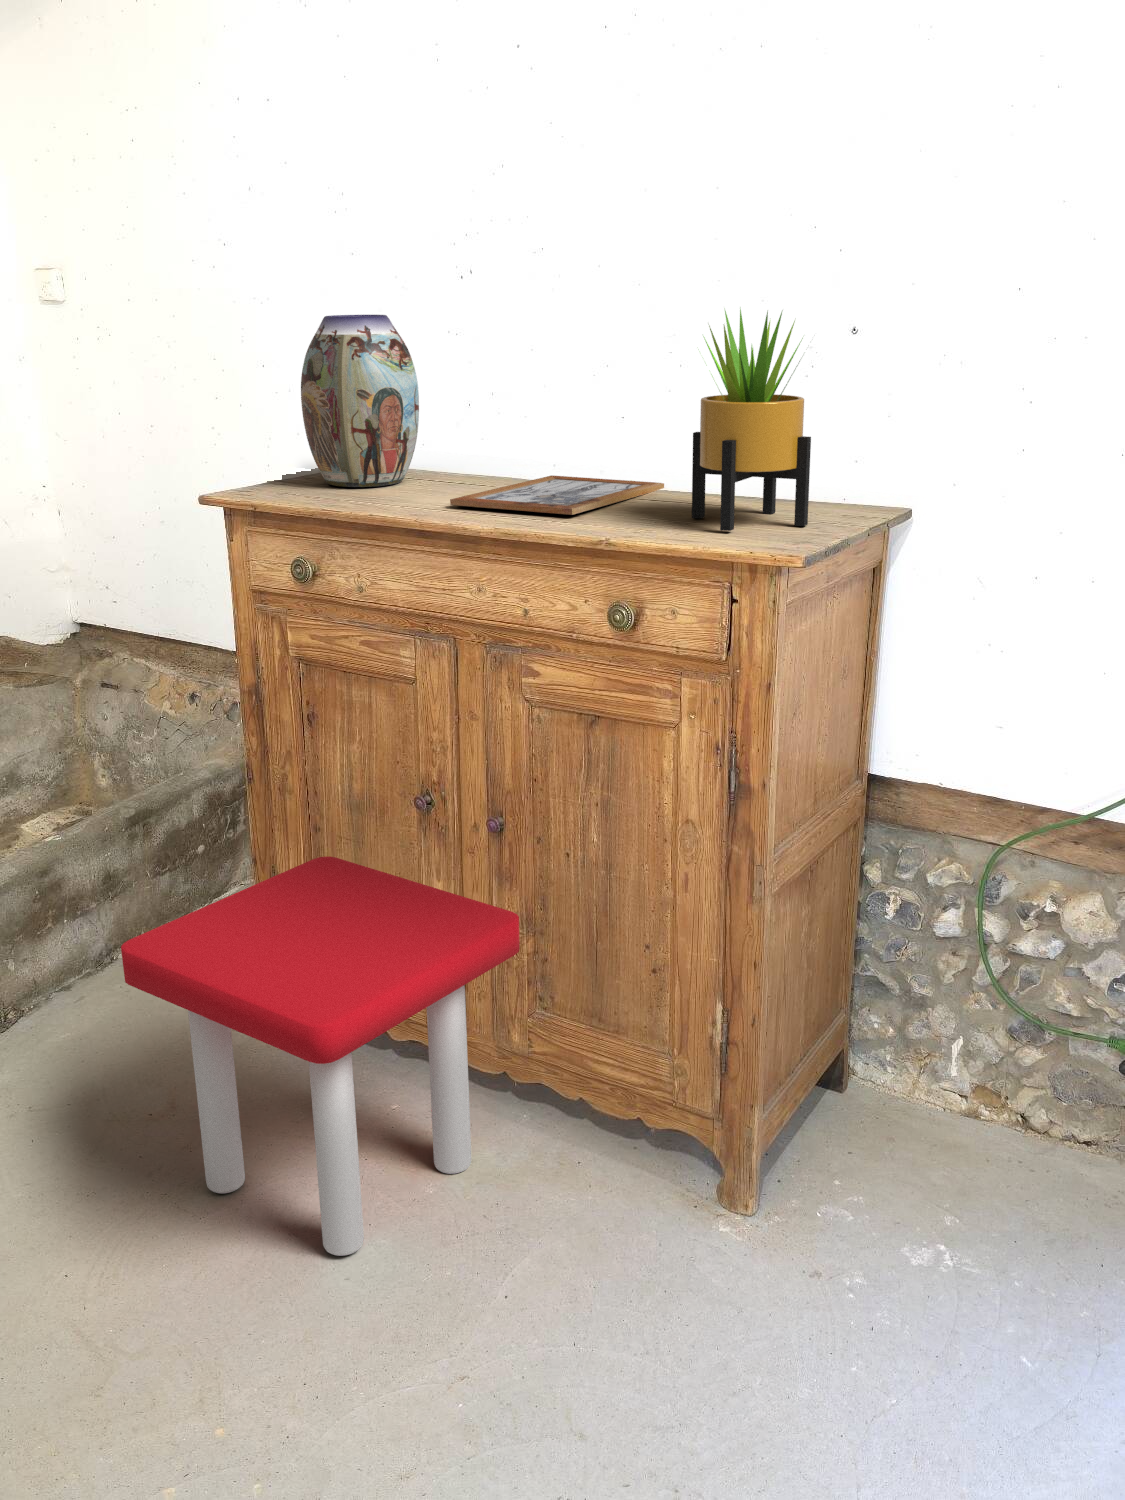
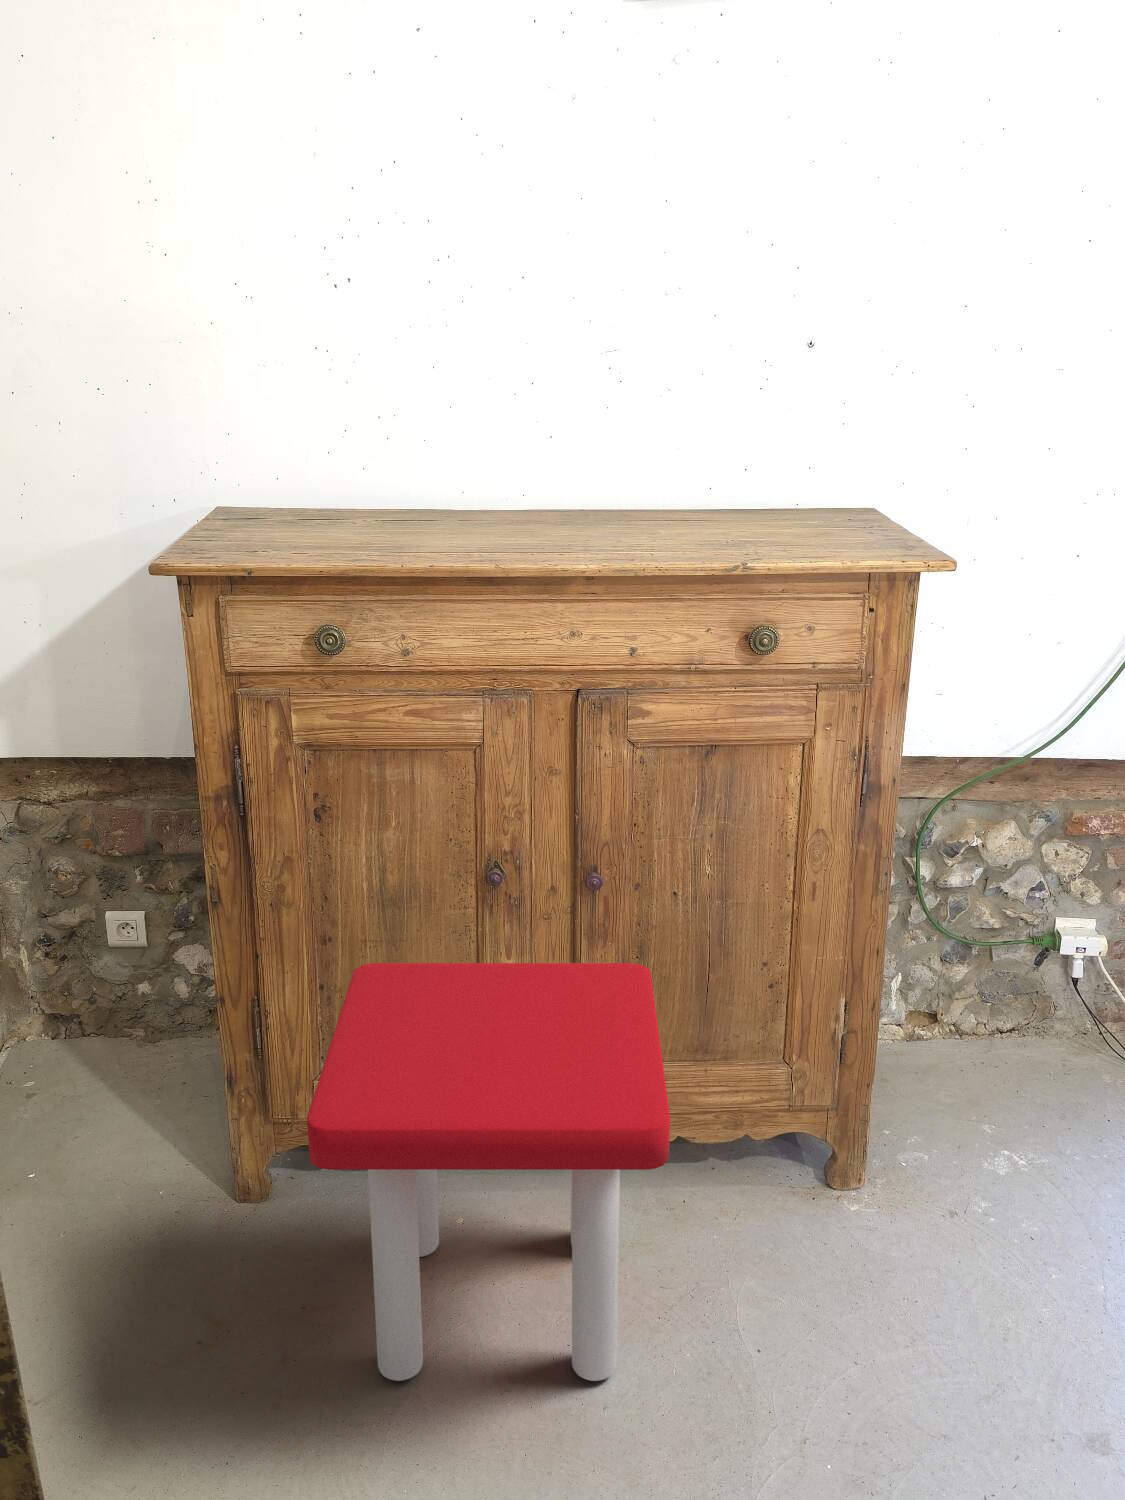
potted plant: present [692,309,811,531] -> none [759,335,877,547]
vase: present [301,315,419,487] -> none [247,347,382,543]
picture frame: present [450,475,664,515] -> none [500,513,663,549]

